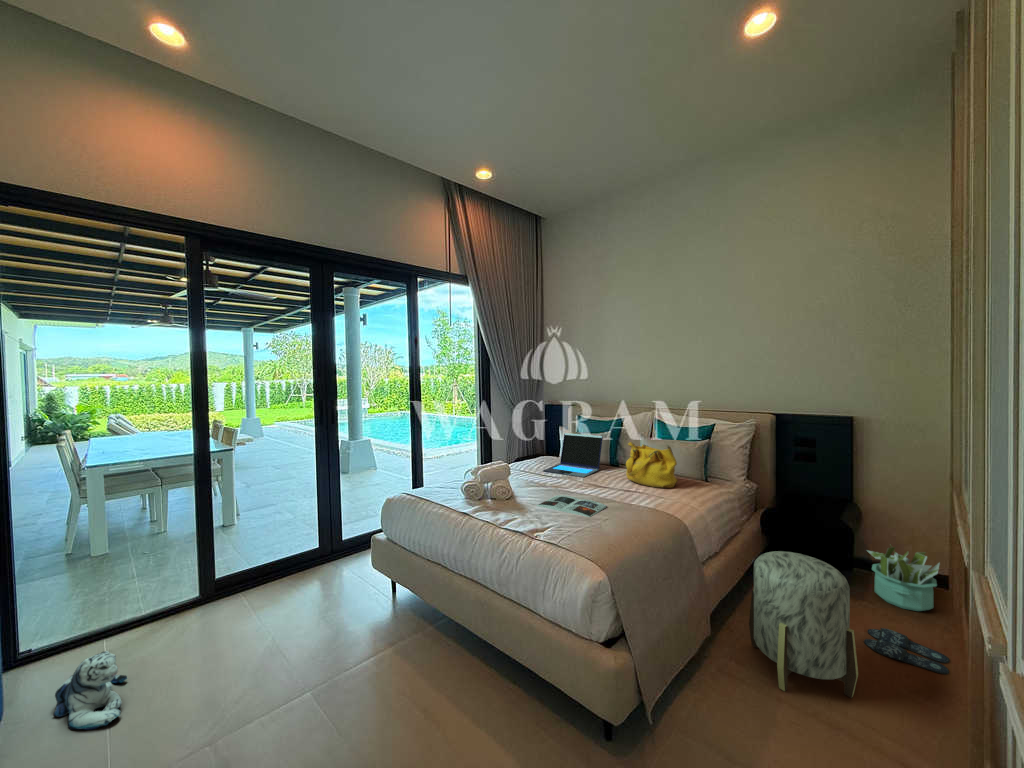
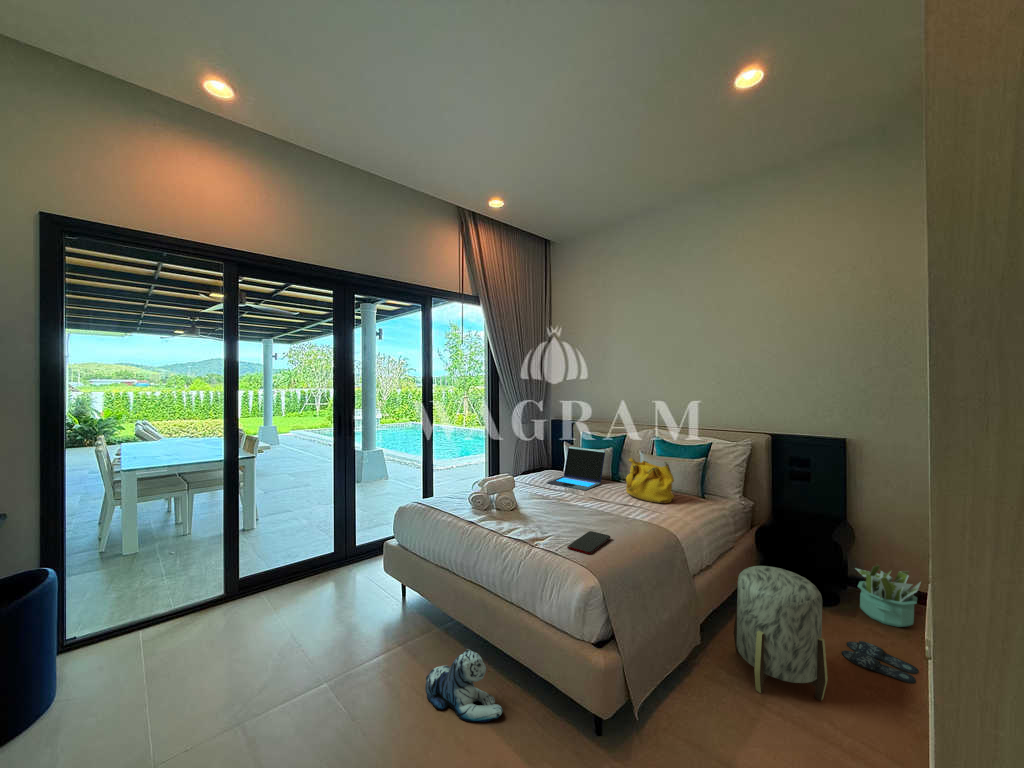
magazine: present [537,495,607,517] -> none [539,508,605,530]
smartphone: none [569,519,616,544] -> present [567,531,611,554]
plush toy: present [53,651,127,730] -> present [425,649,503,722]

